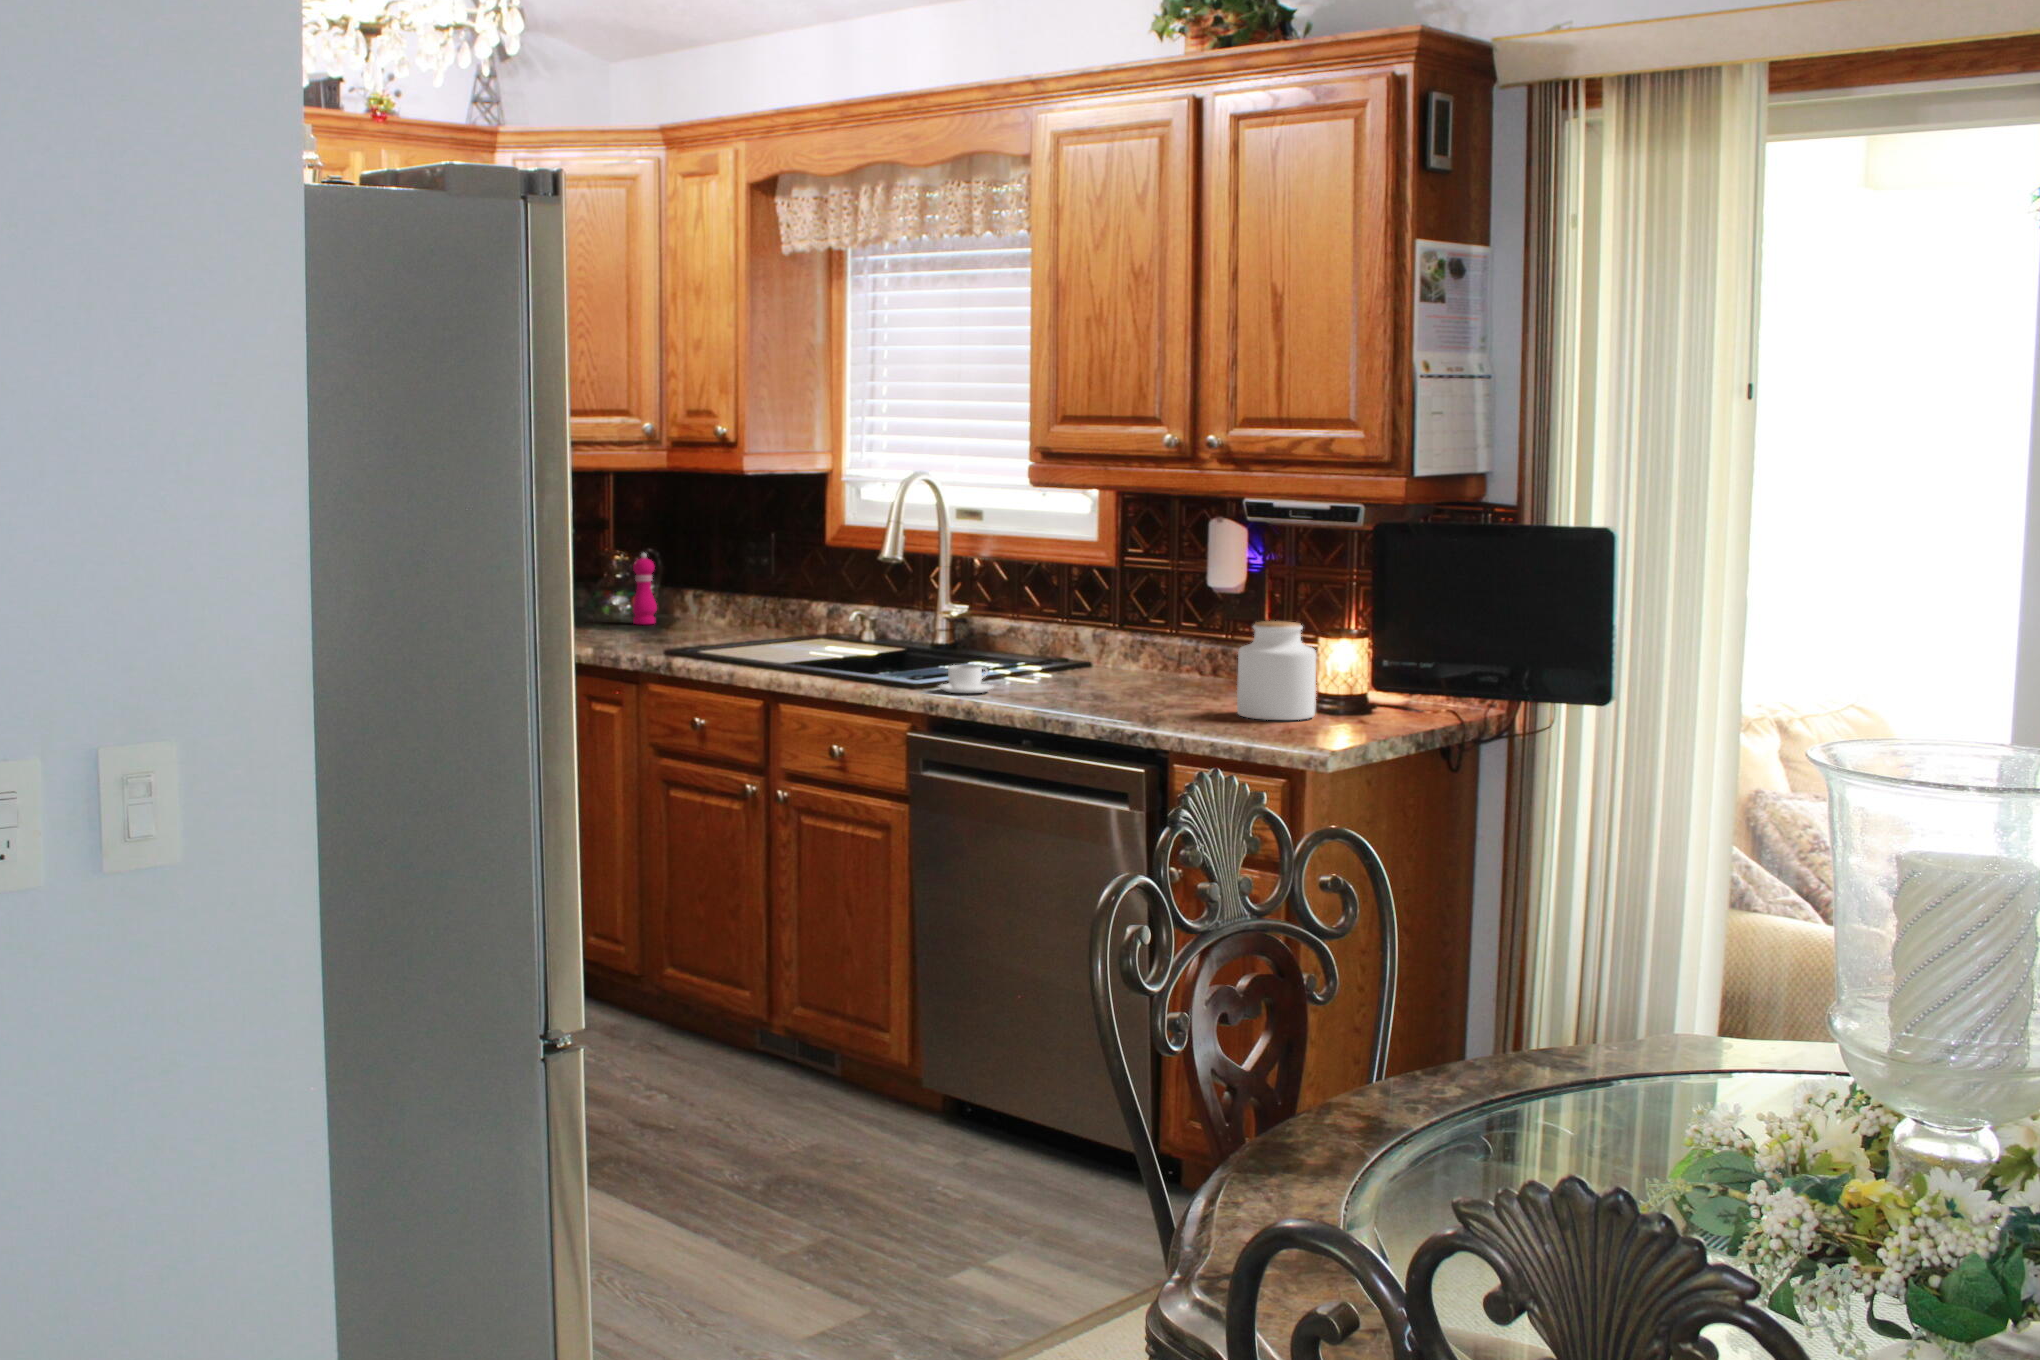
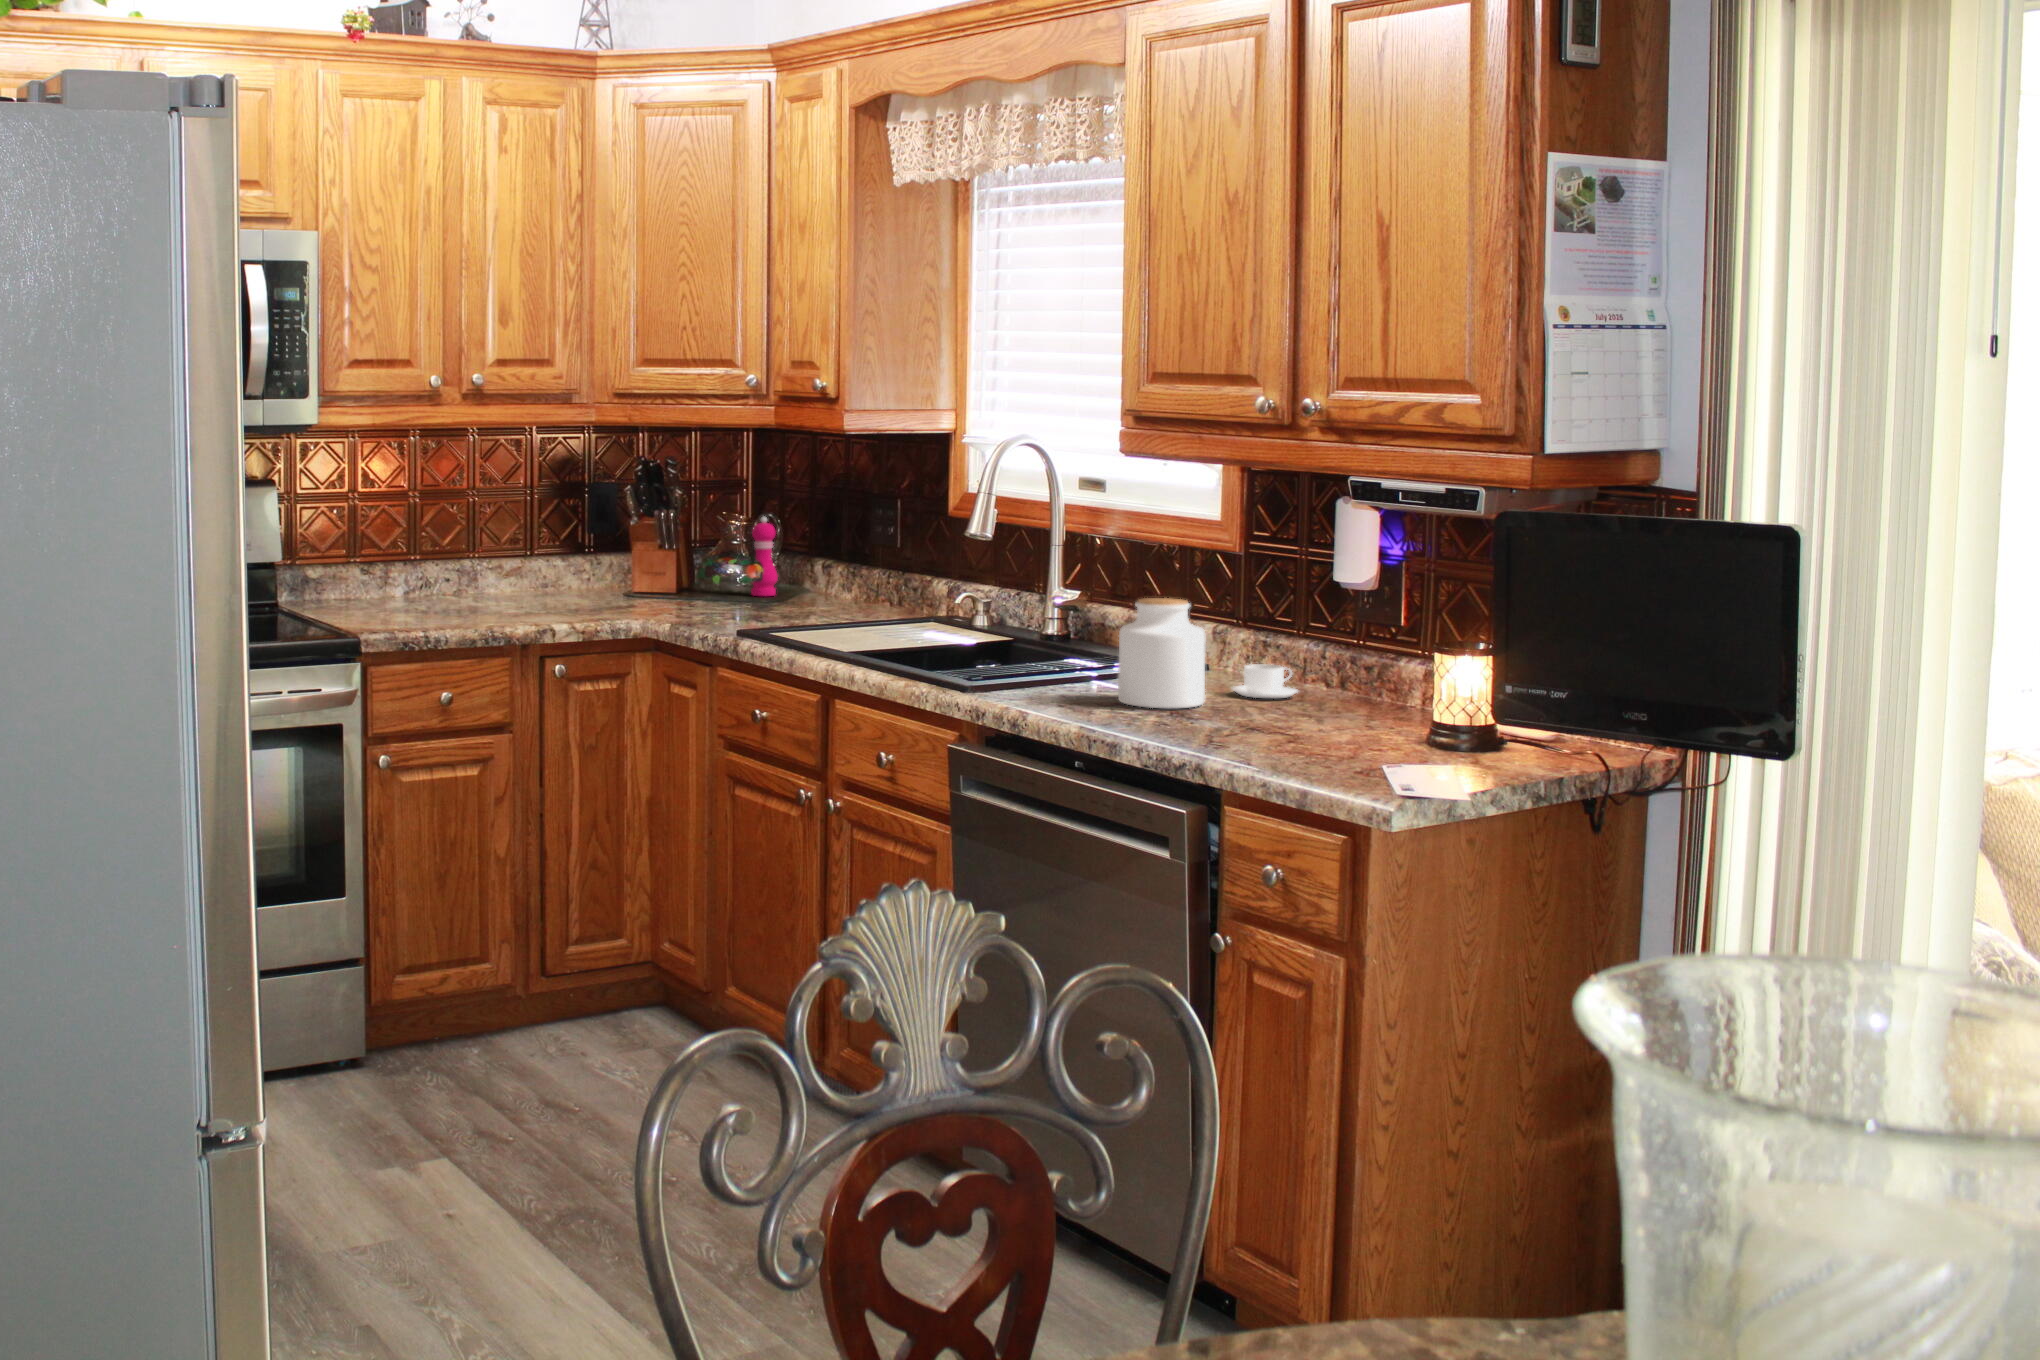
jar: present [1237,621,1316,720] -> present [1118,598,1205,708]
coffee cup: present [939,665,993,693] -> present [1232,664,1298,698]

